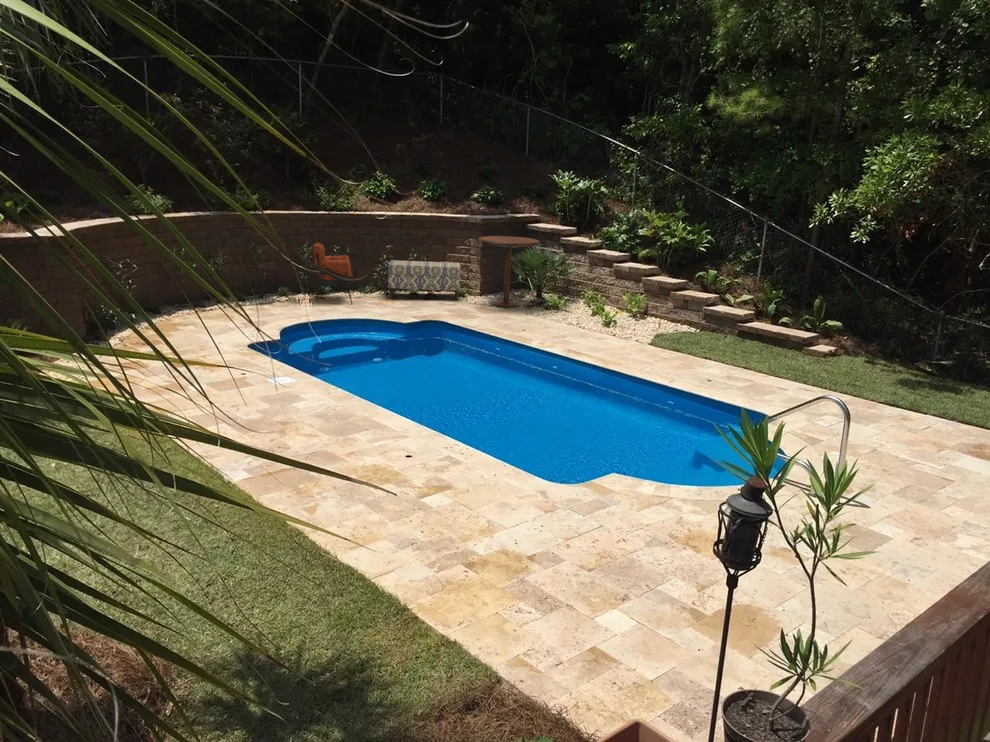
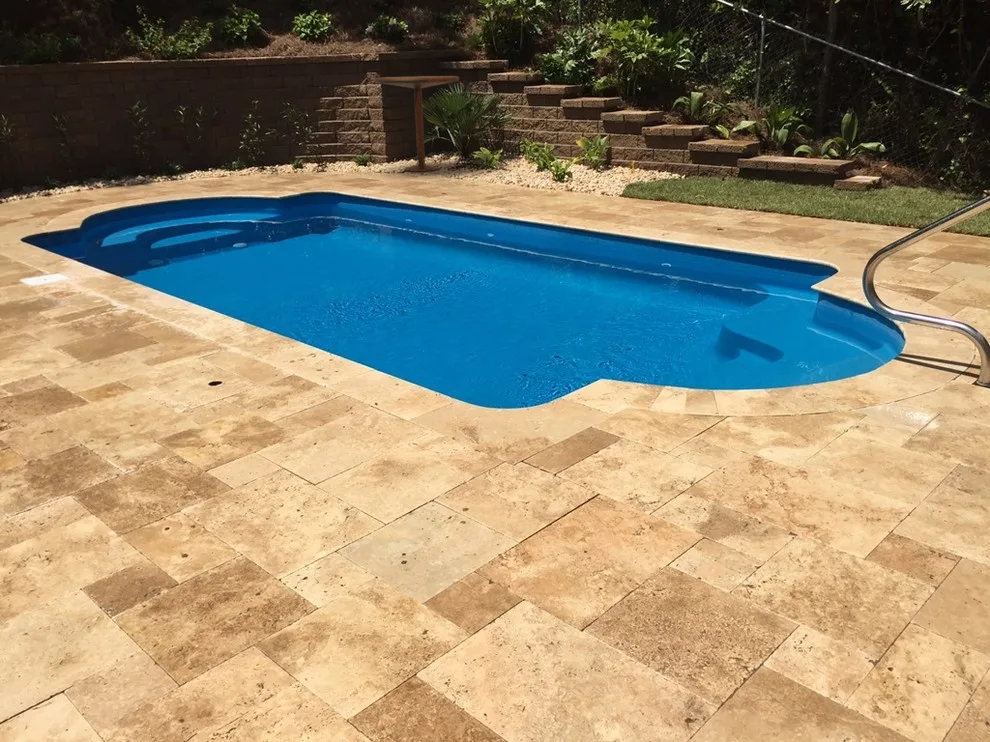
chair: present [313,243,352,304] -> none [145,101,212,185]
bench: present [388,260,461,301] -> none [257,120,358,173]

